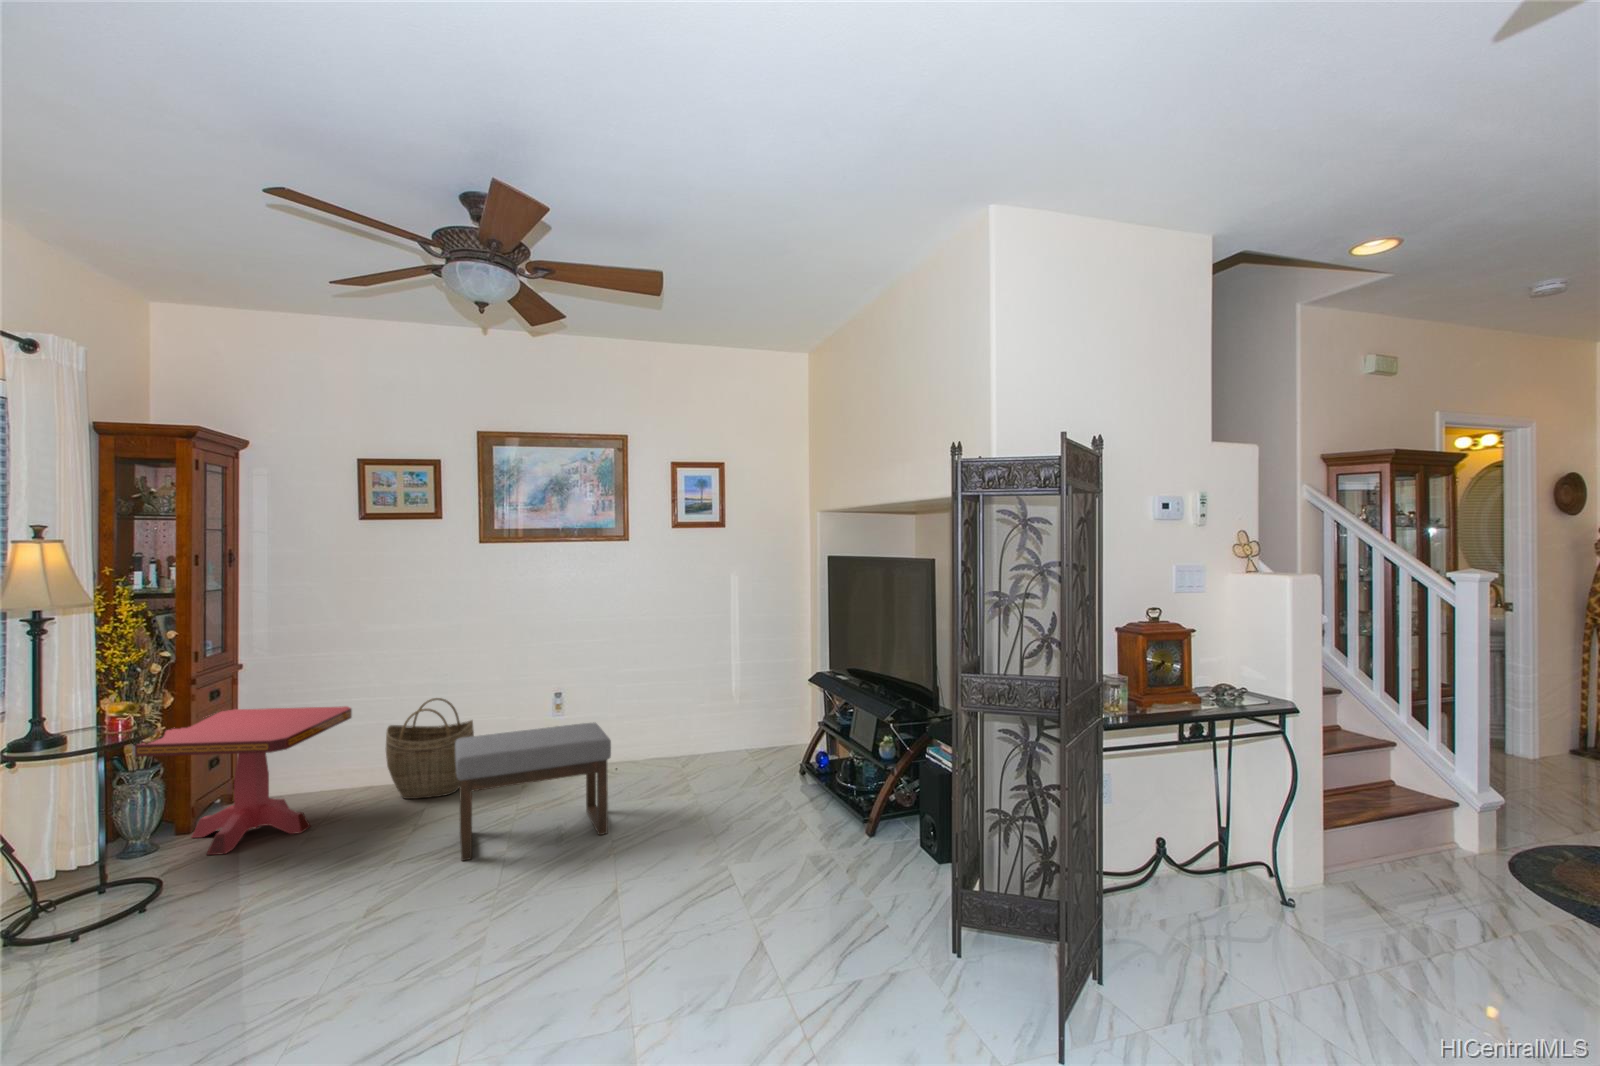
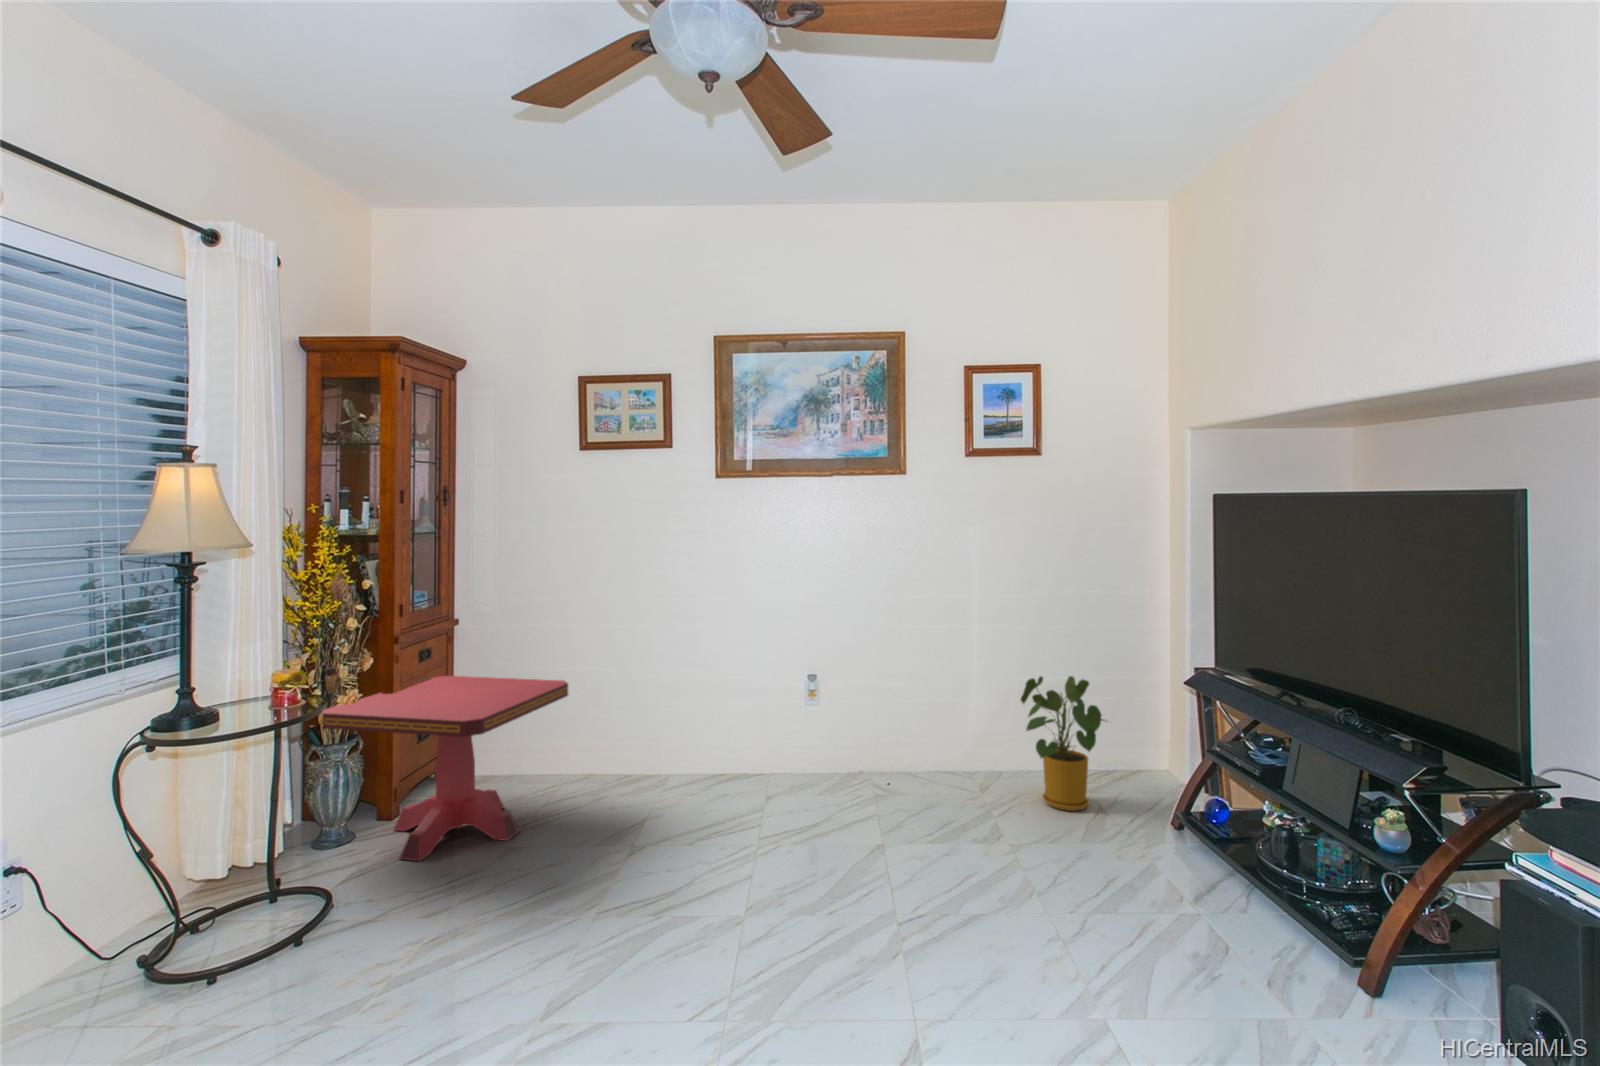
house plant: none [706,680,764,771] -> present [1021,676,1104,811]
woven basket: present [386,698,474,799] -> none [608,676,712,806]
ottoman: present [455,722,611,860] -> none [687,727,907,923]

